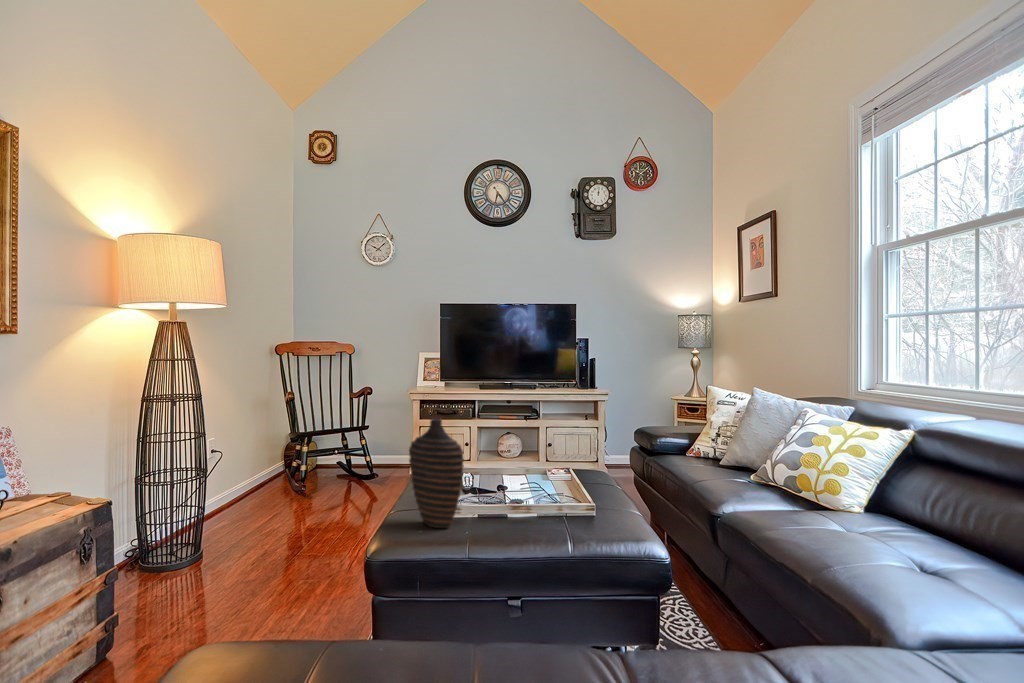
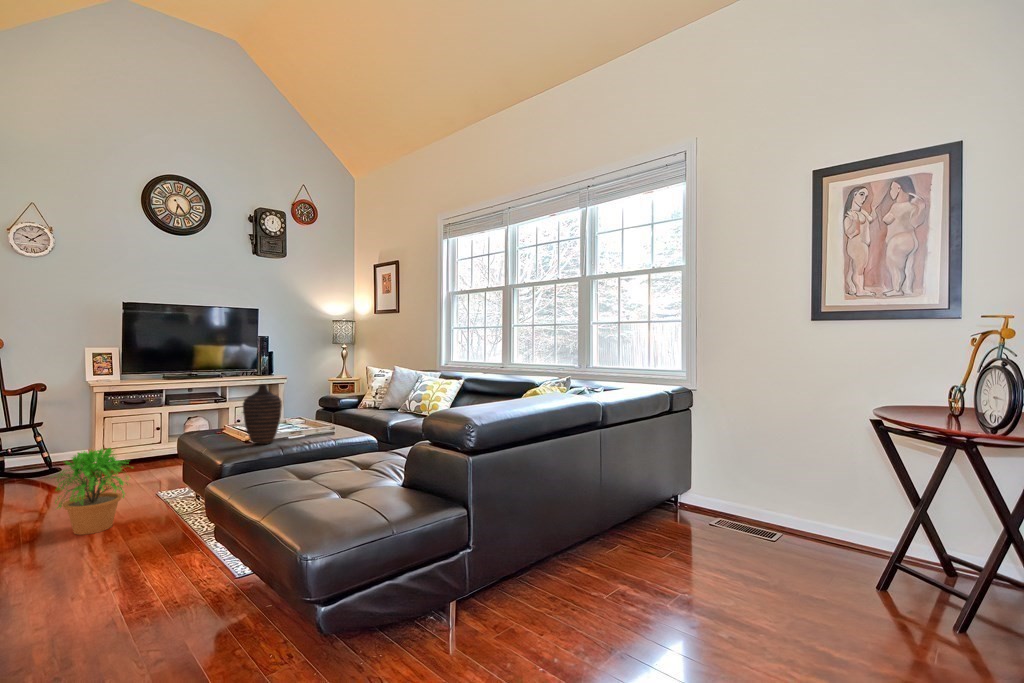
potted plant: none [247,479,330,593] -> present [56,448,129,535]

